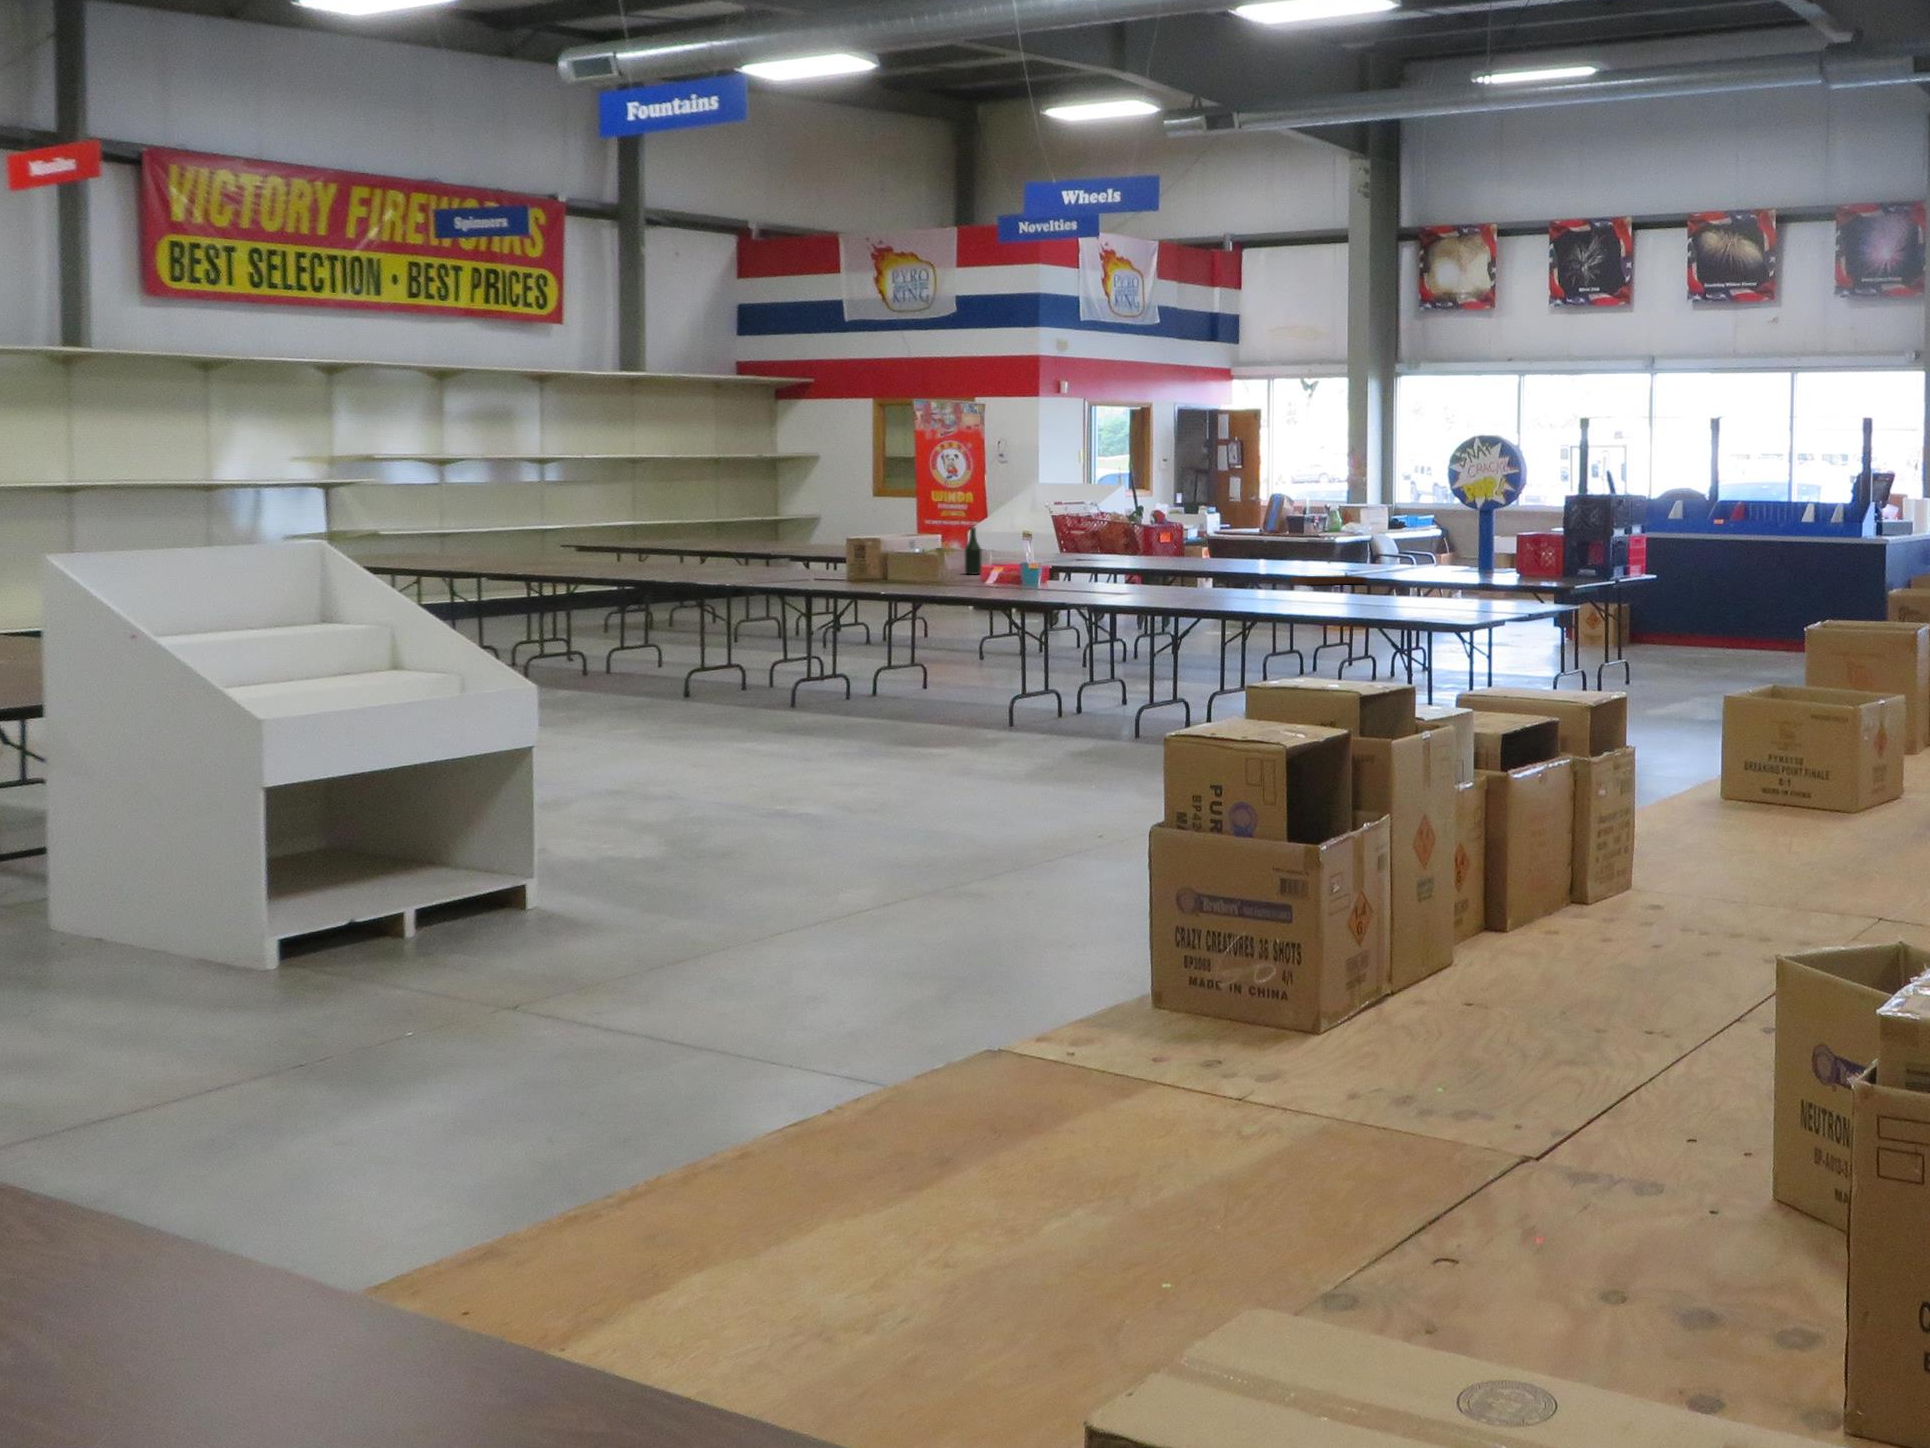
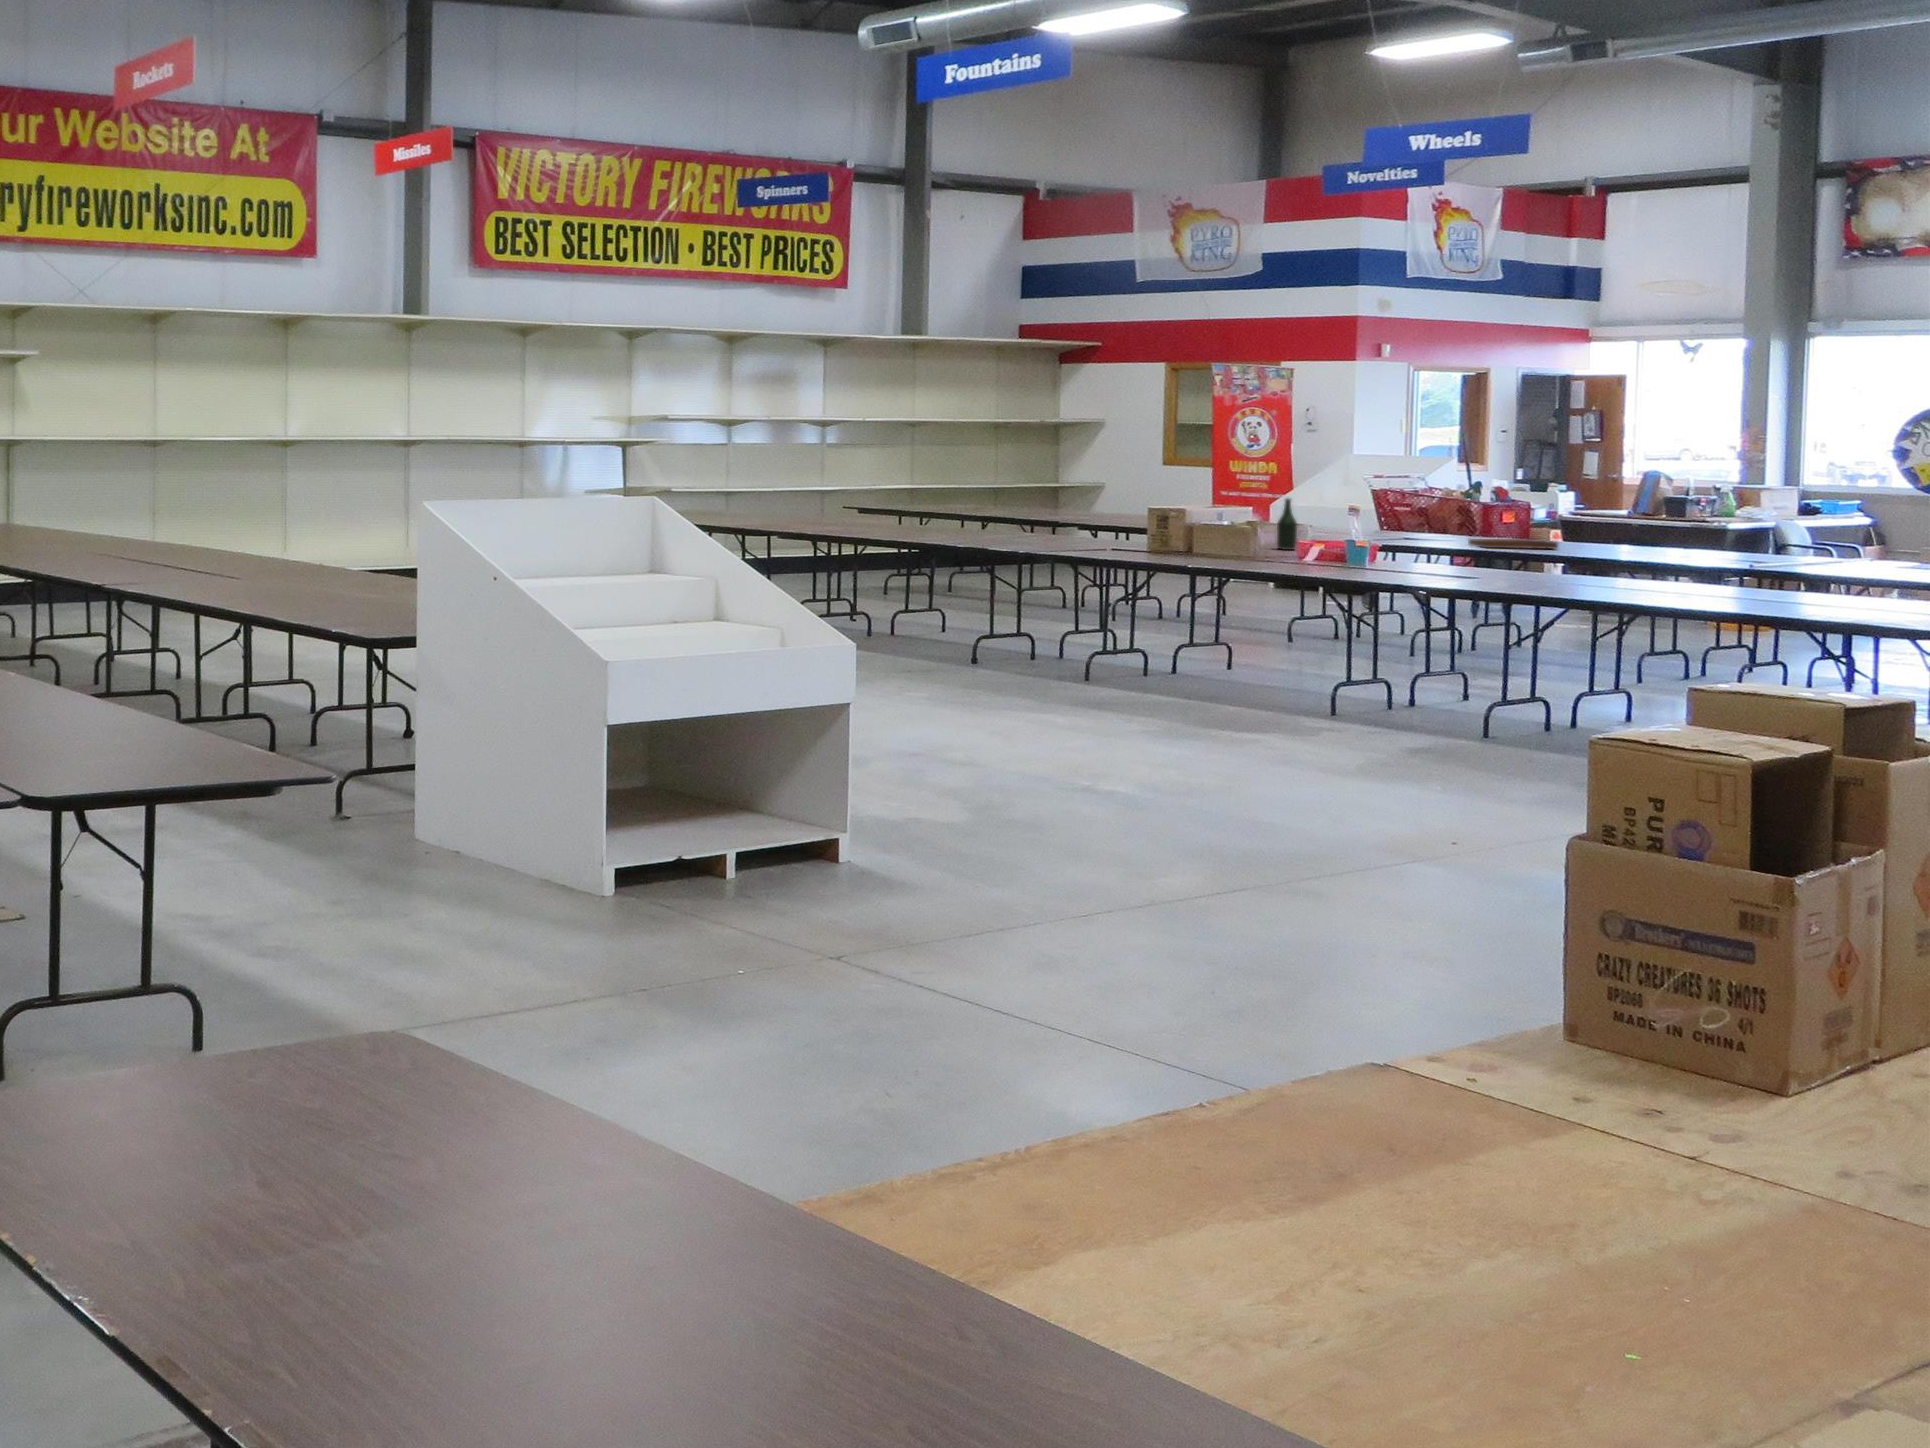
tray: present [1291,560,1367,585] -> present [1468,524,1558,549]

